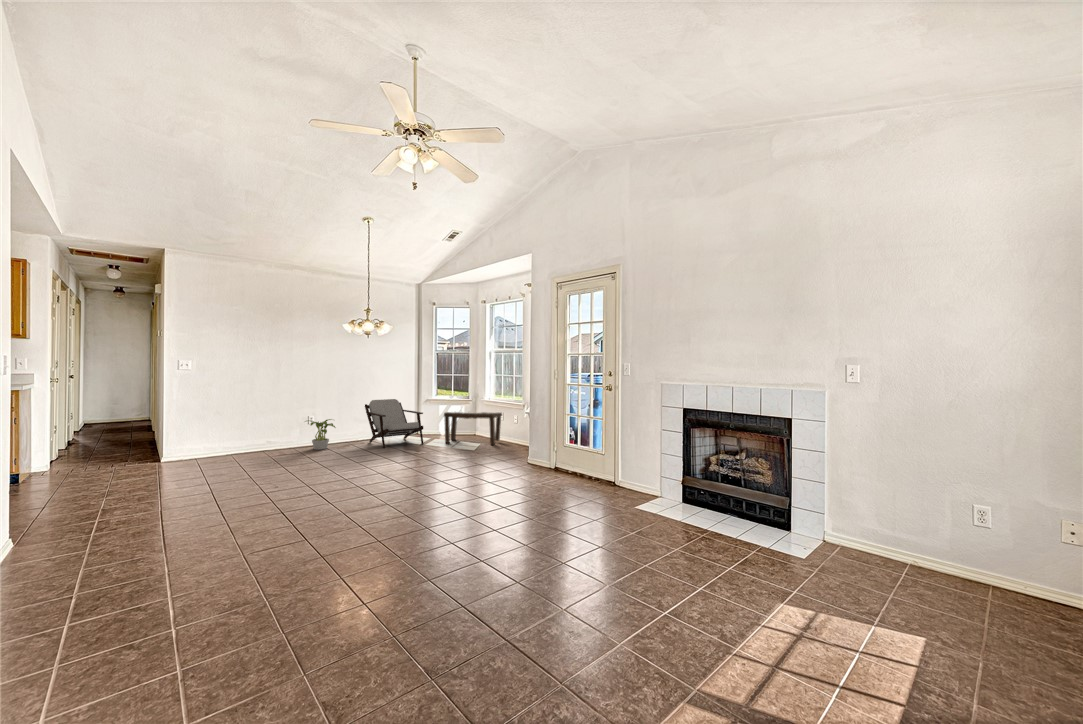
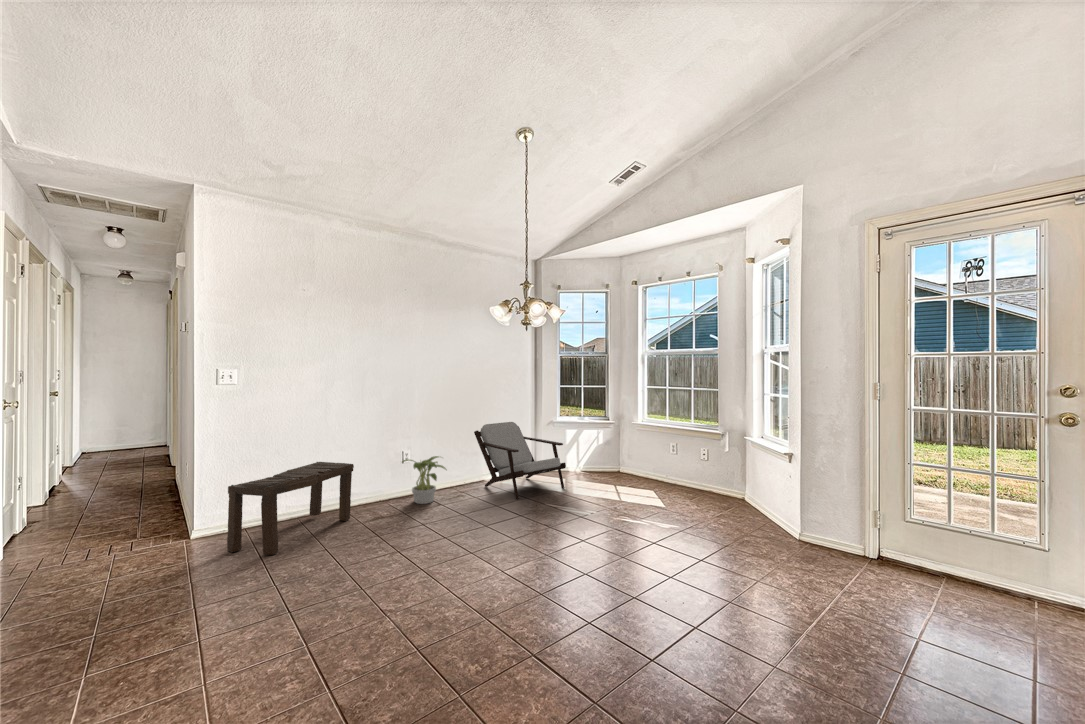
bench: present [444,412,502,445] -> present [227,462,354,555]

